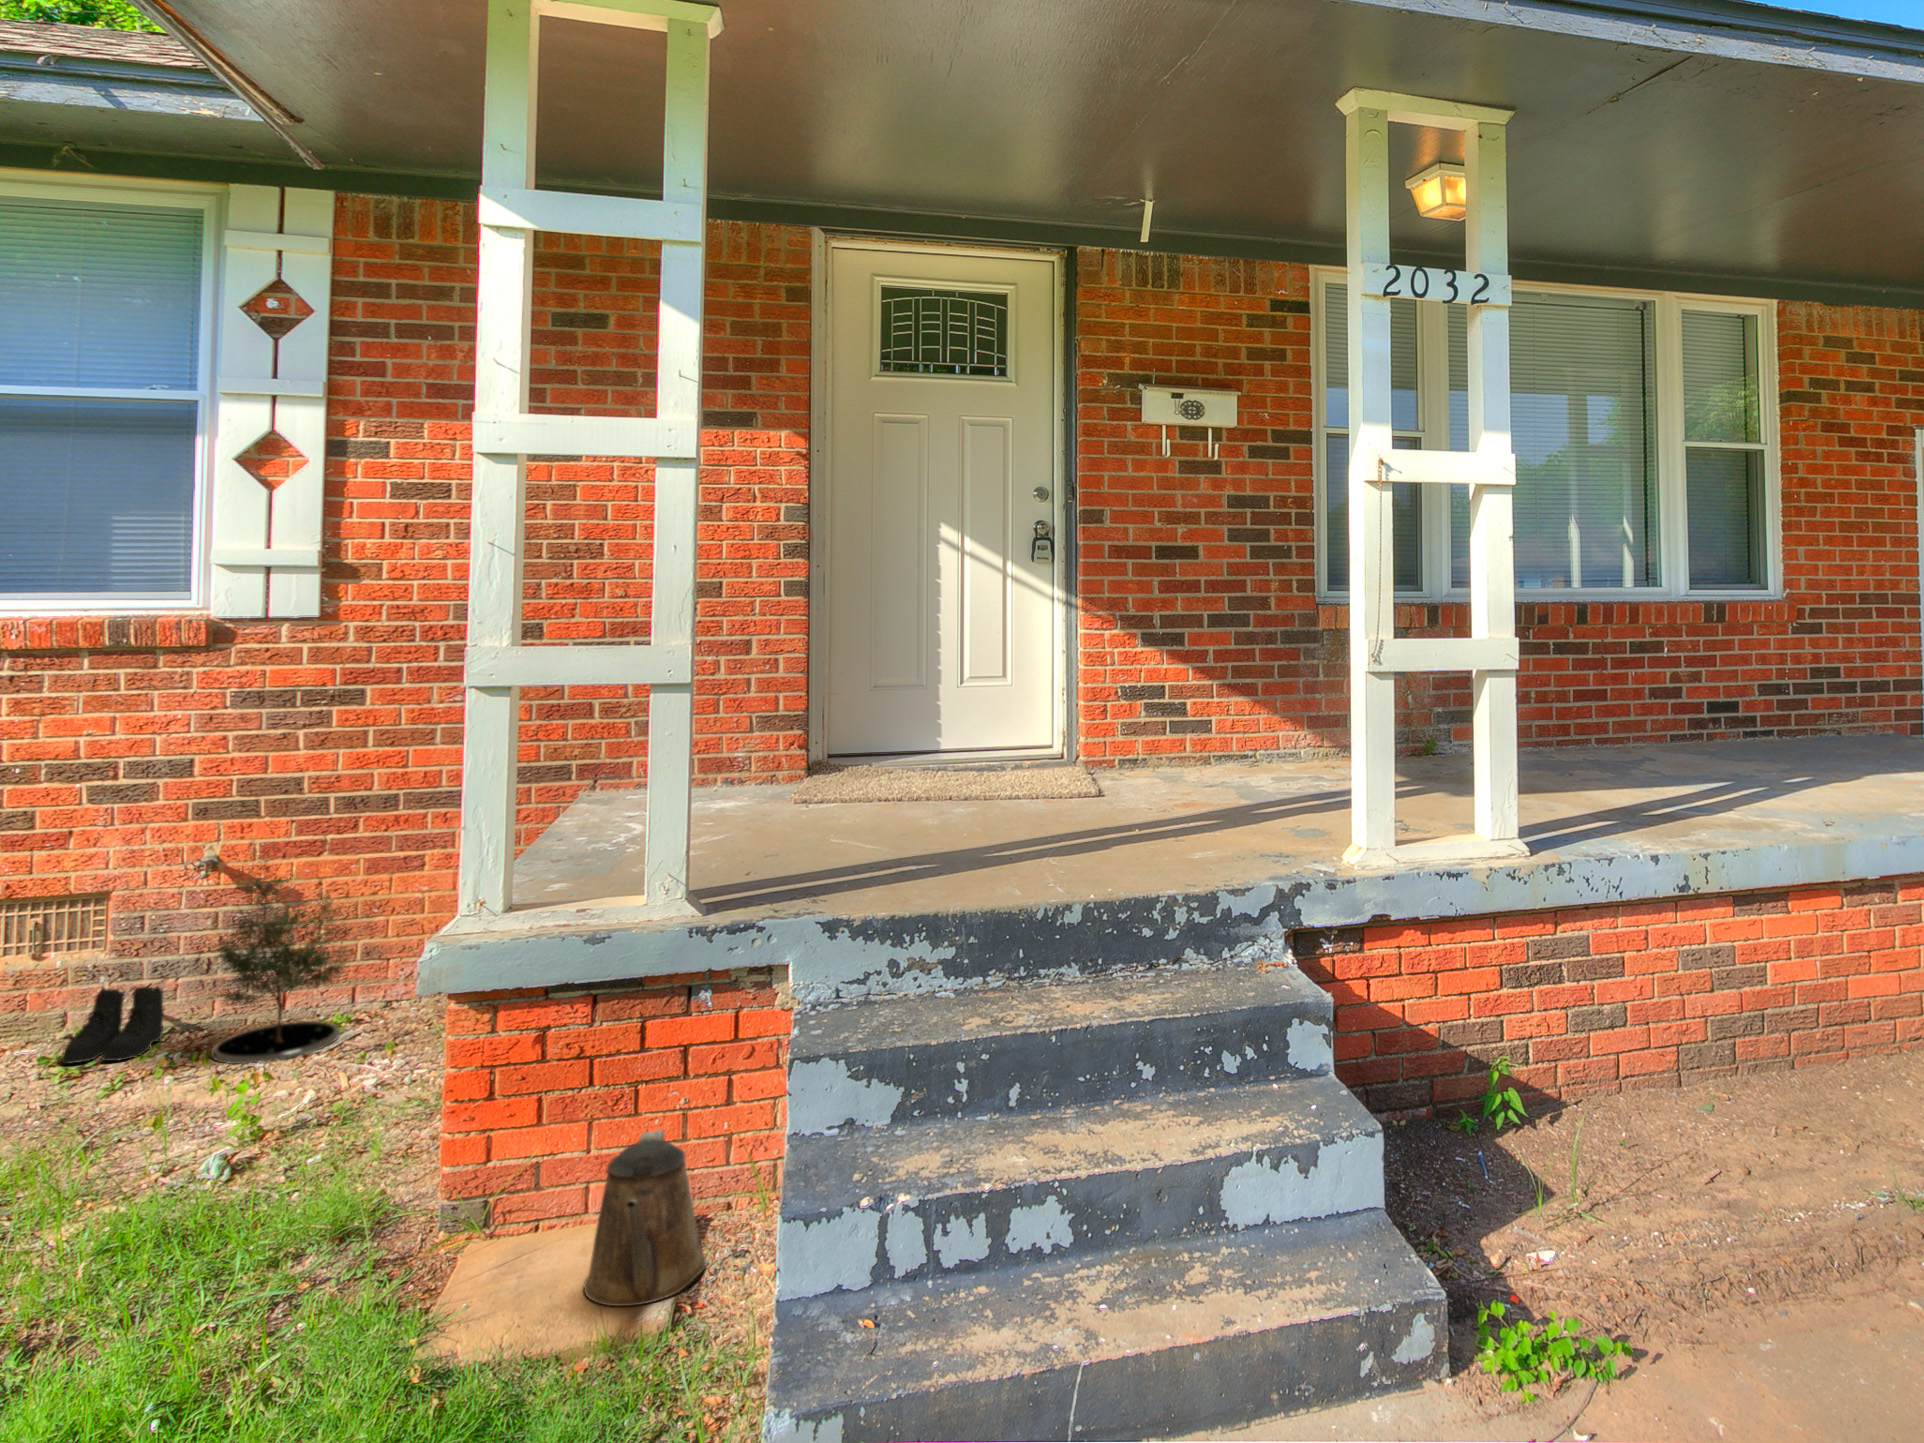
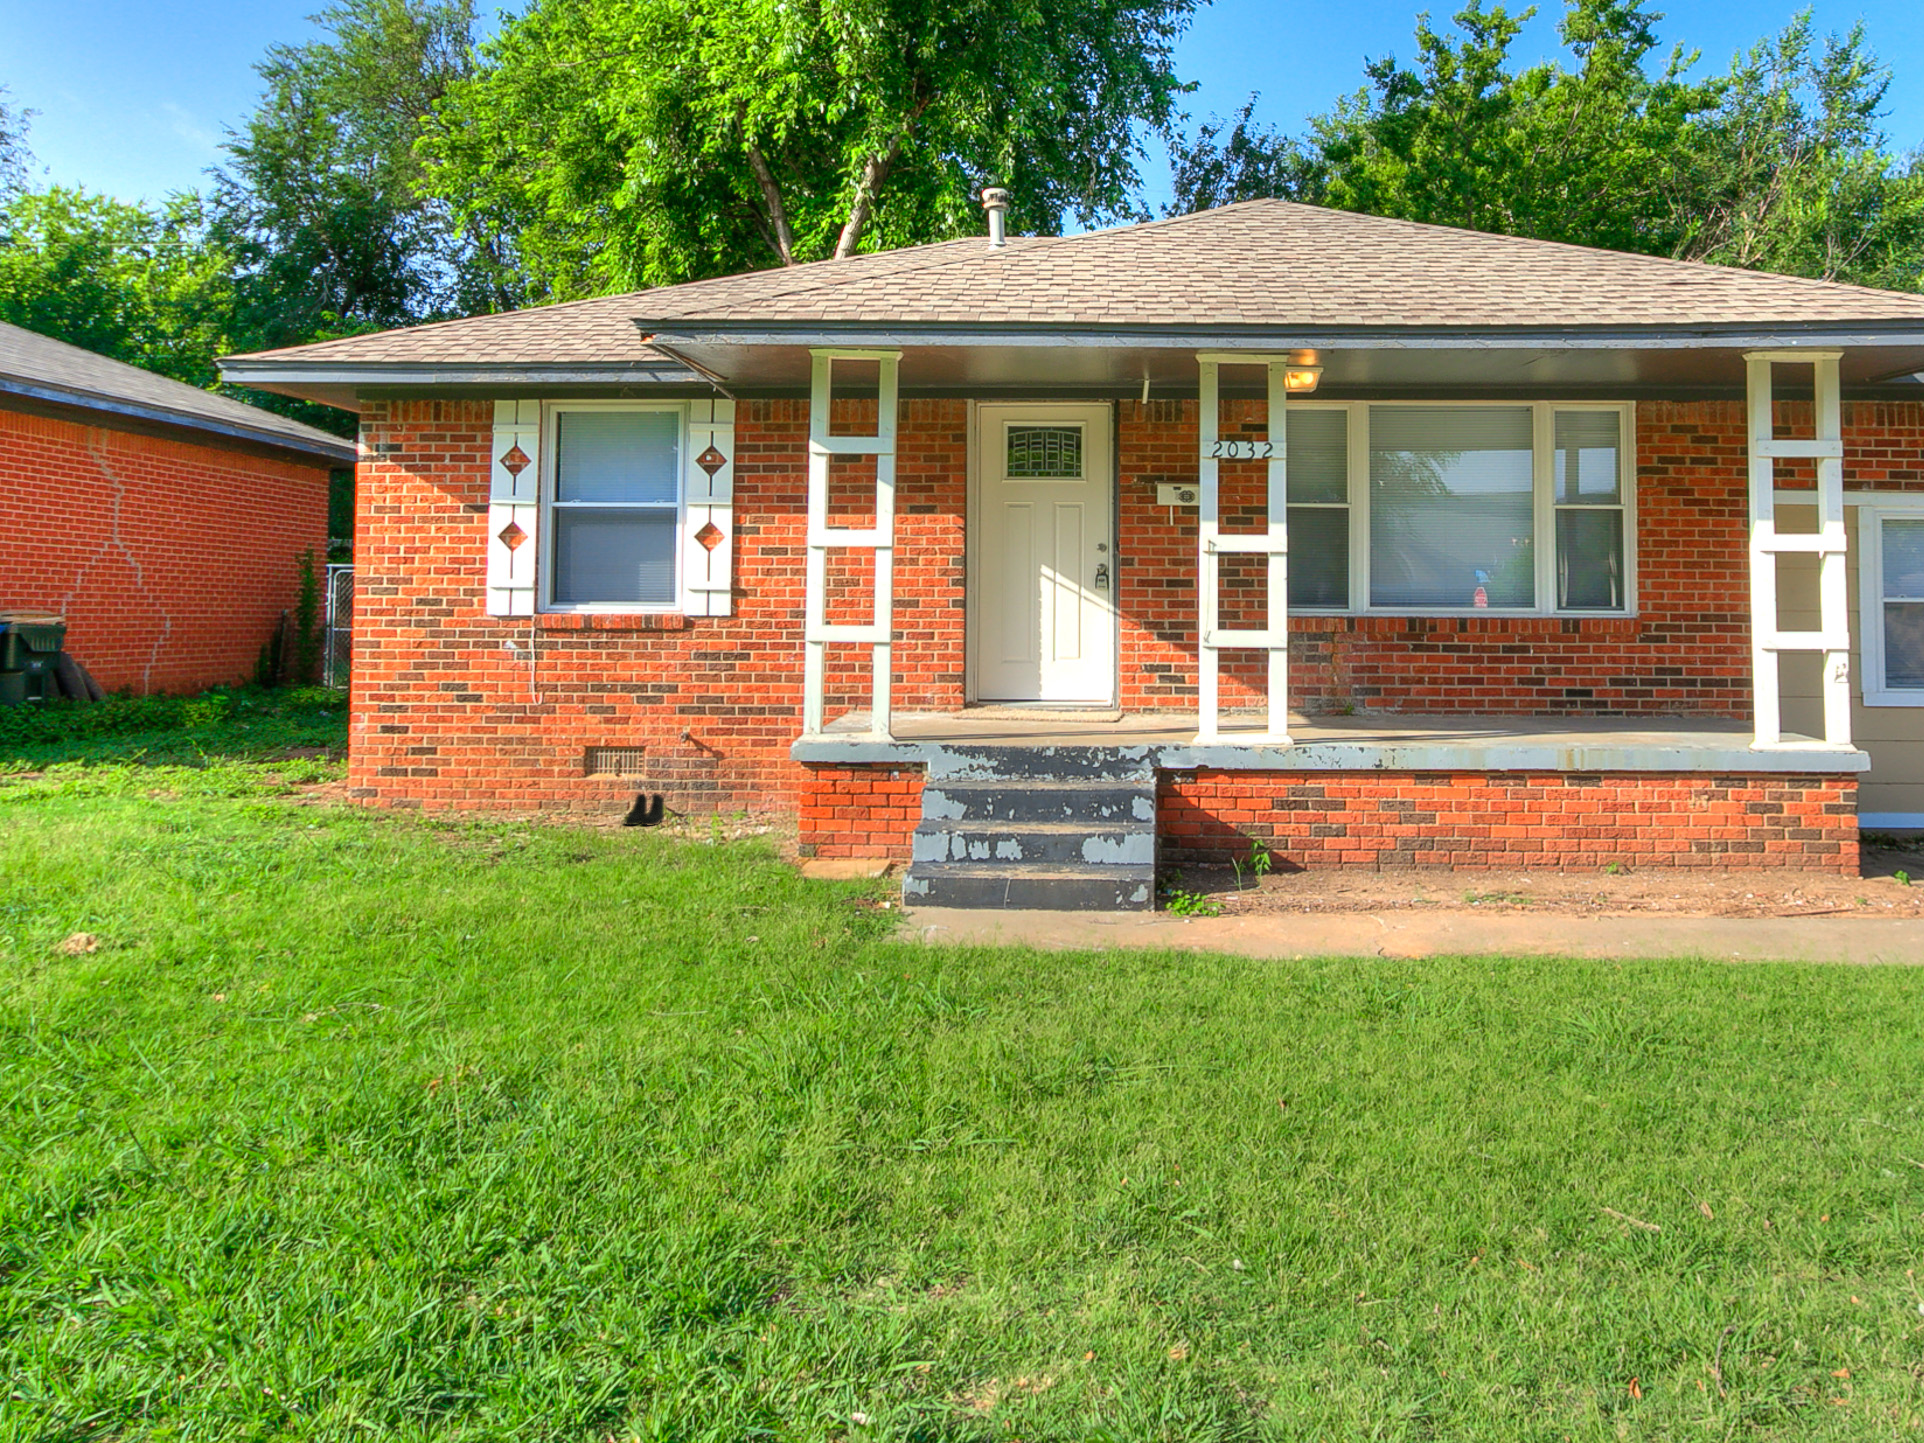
potted tree: present [211,860,350,1064] -> none [686,731,748,829]
watering can: present [583,1130,706,1306] -> none [849,828,896,885]

